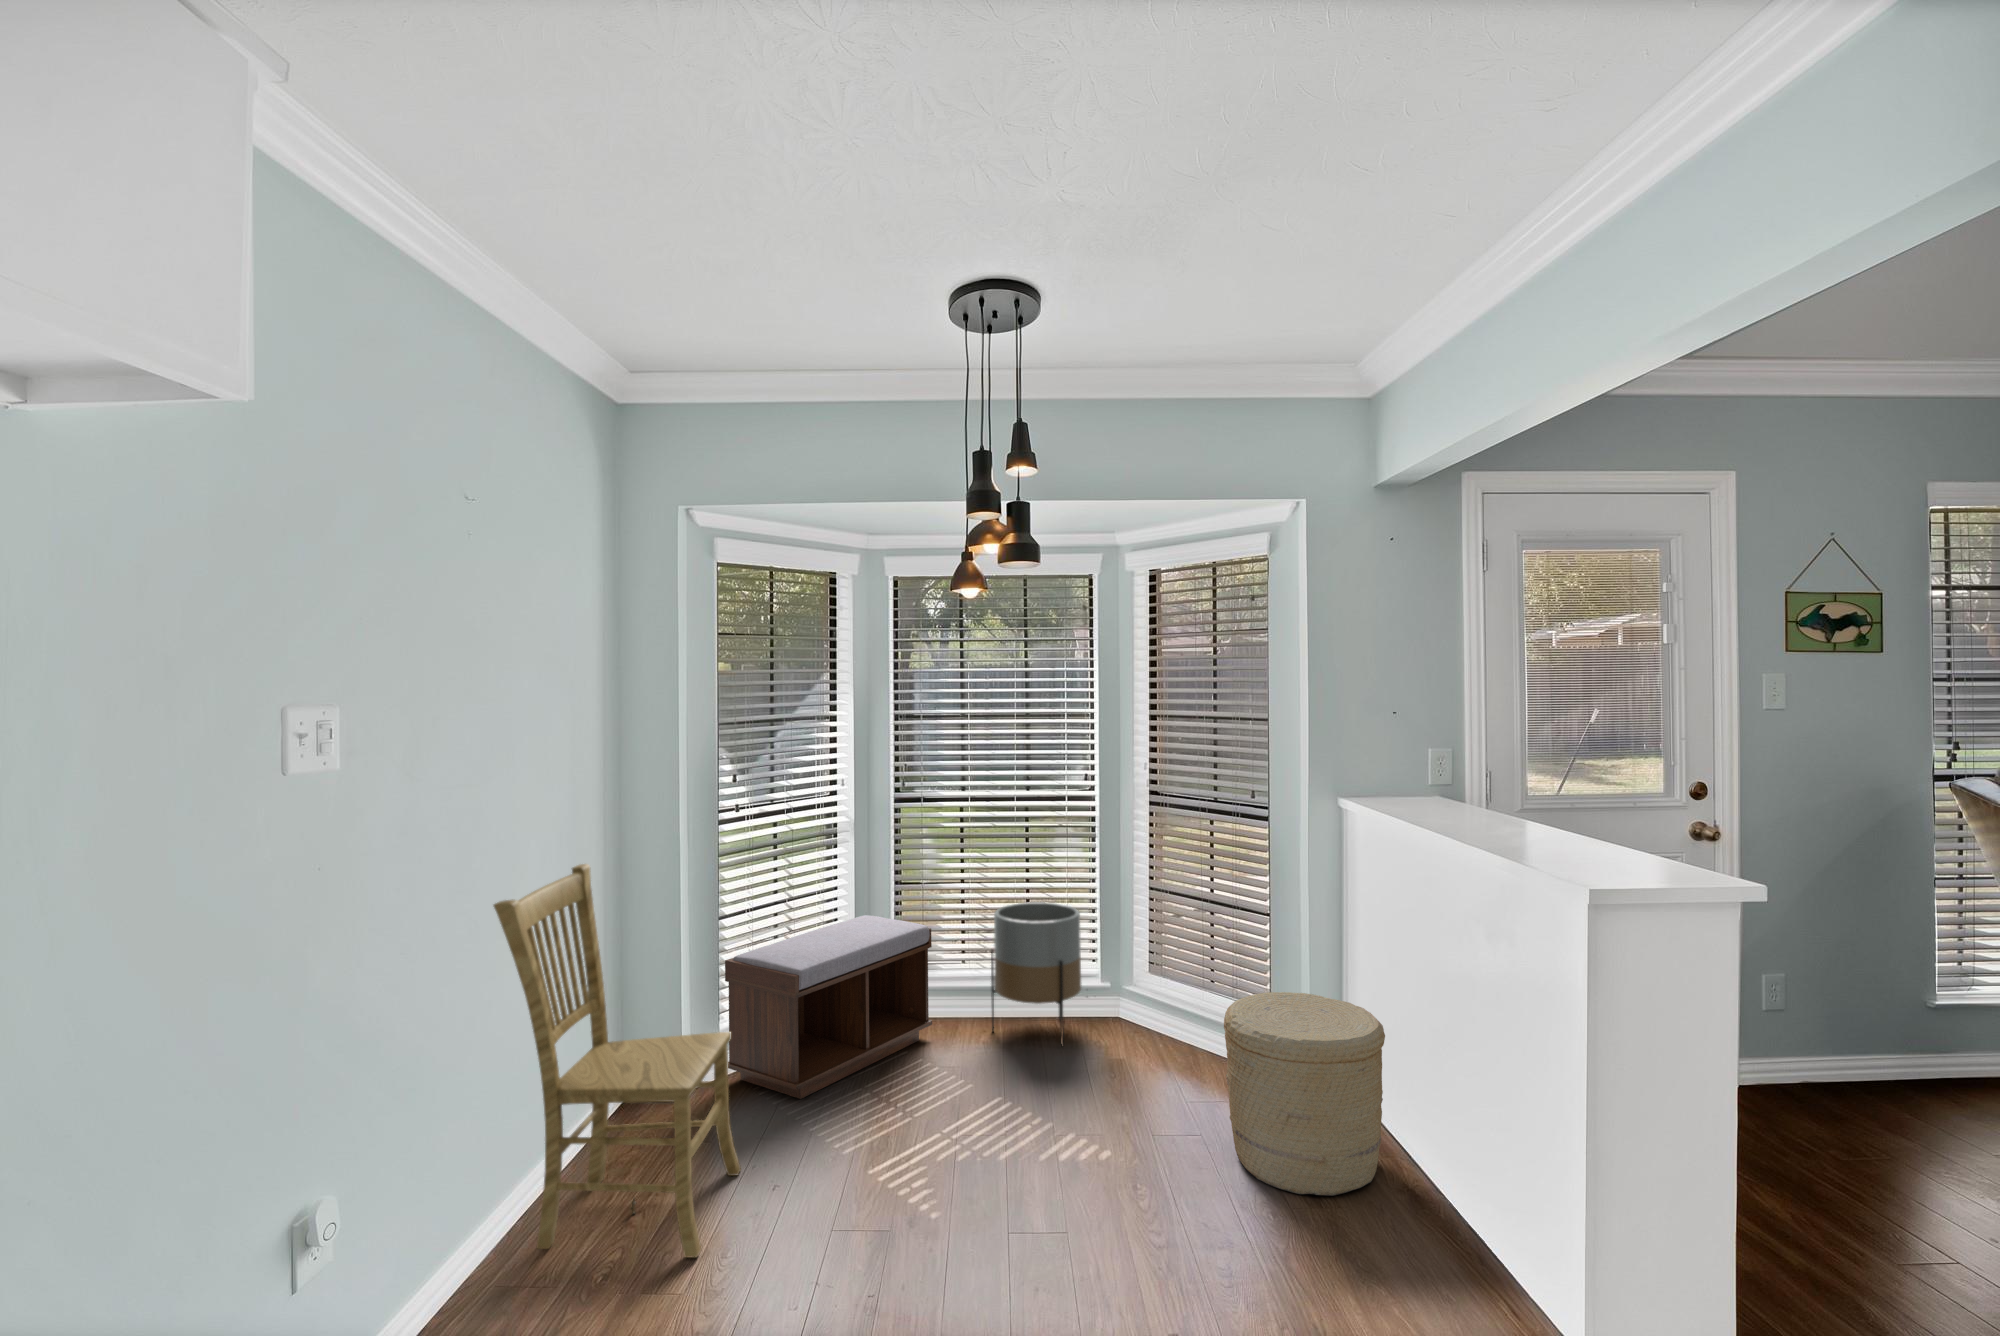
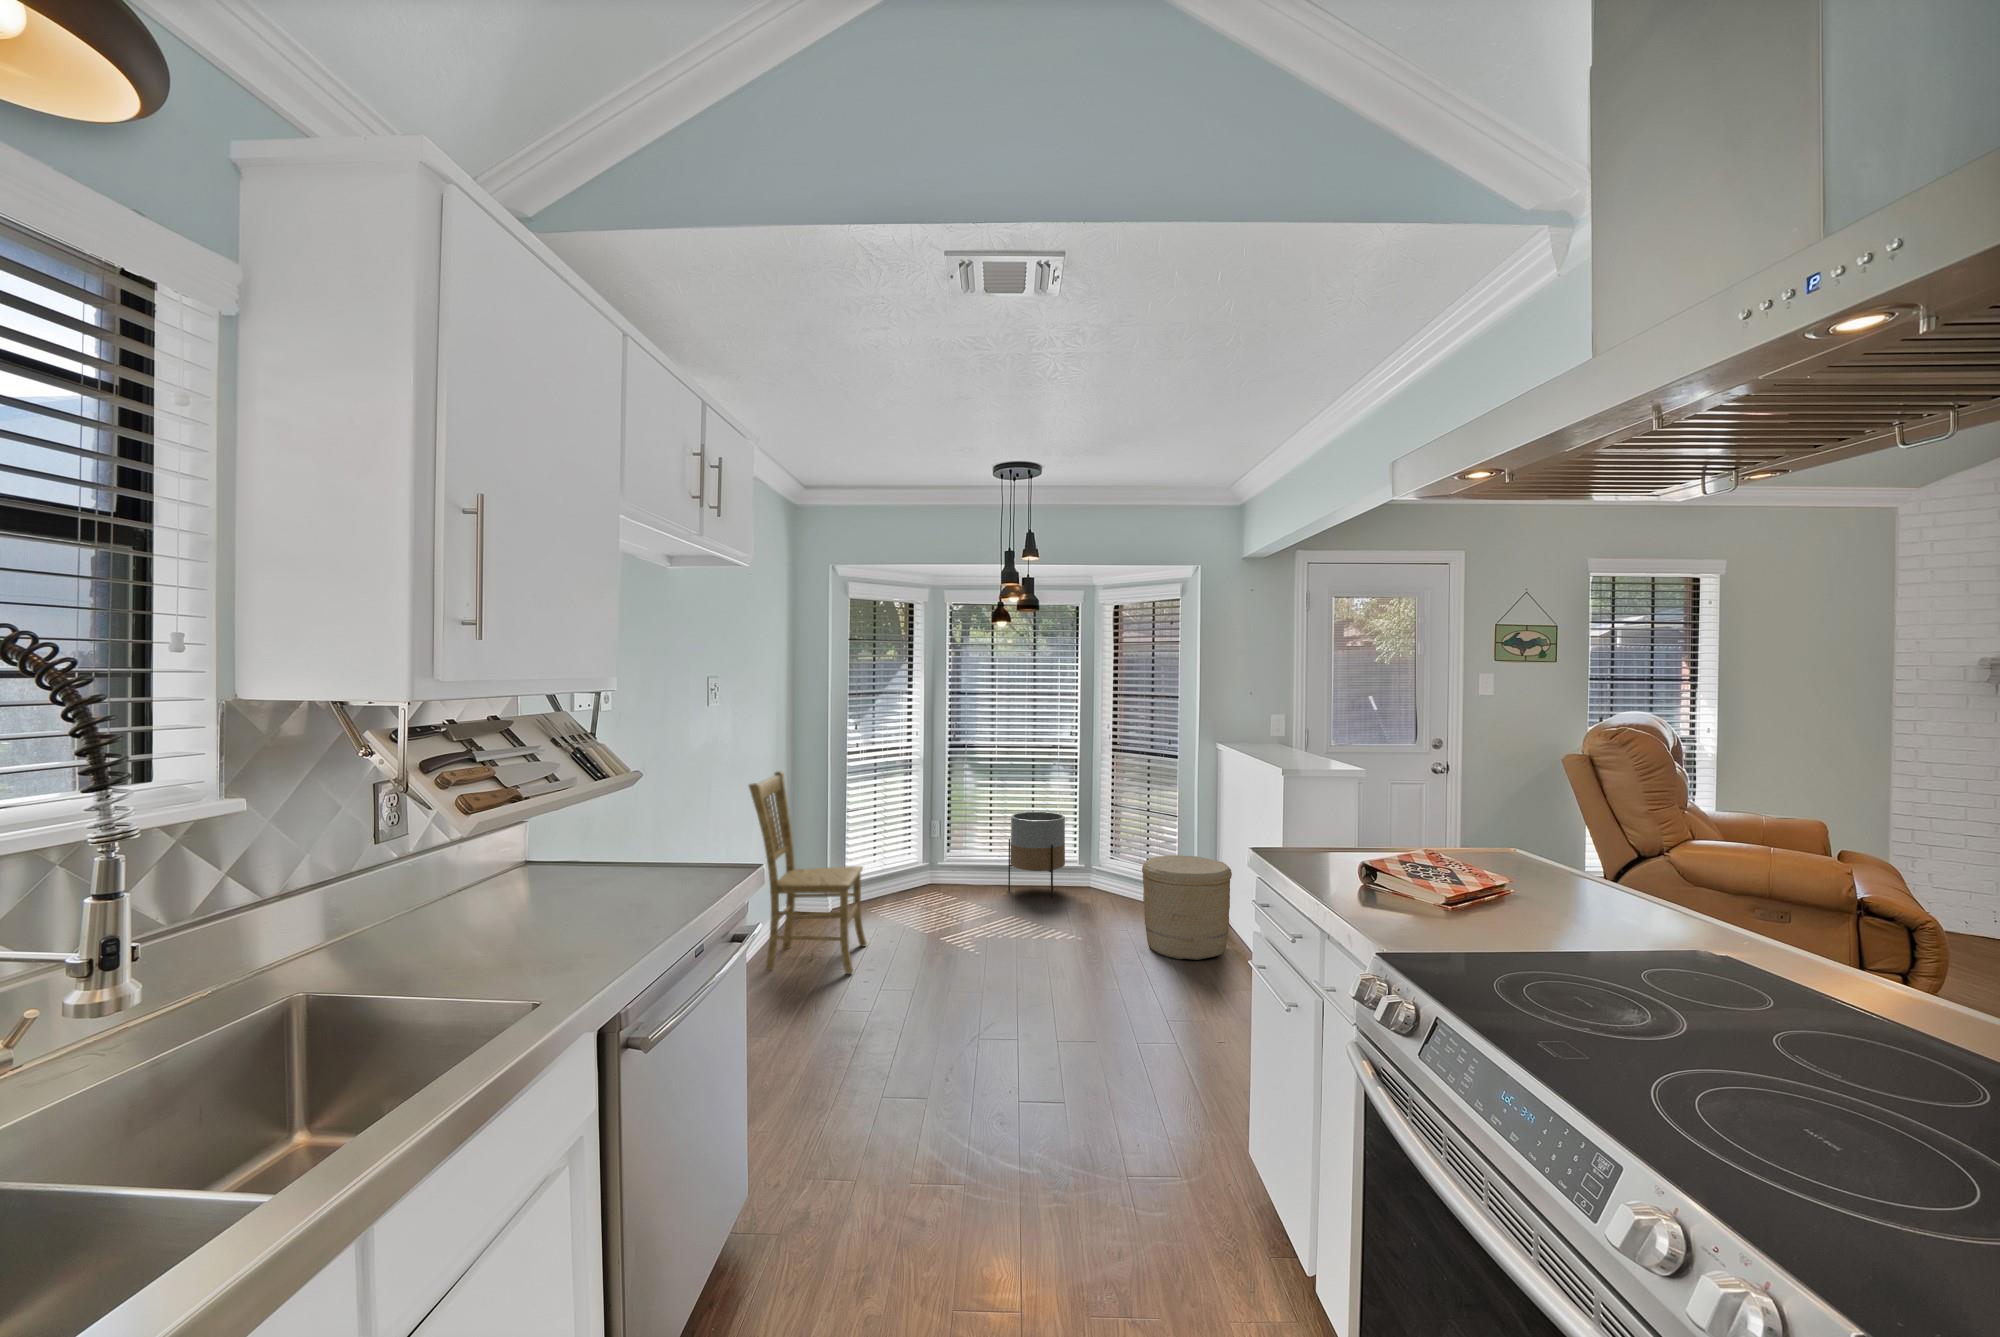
bench: present [725,915,932,1099] -> none [849,817,972,917]

